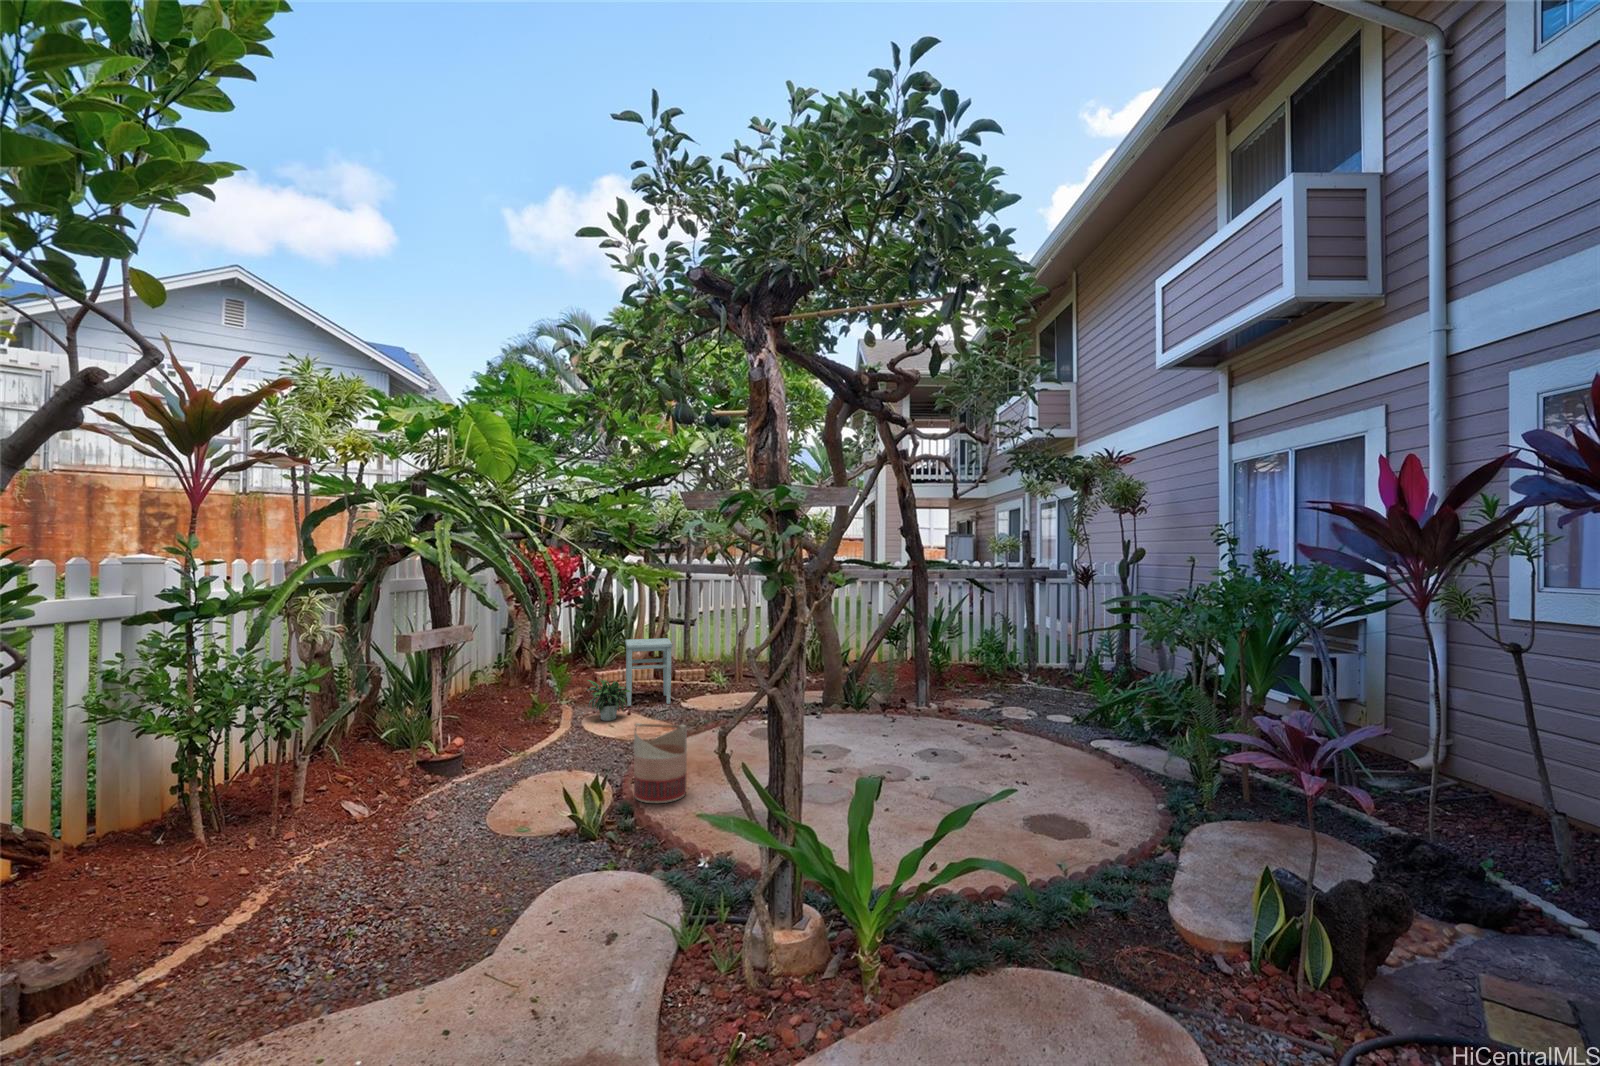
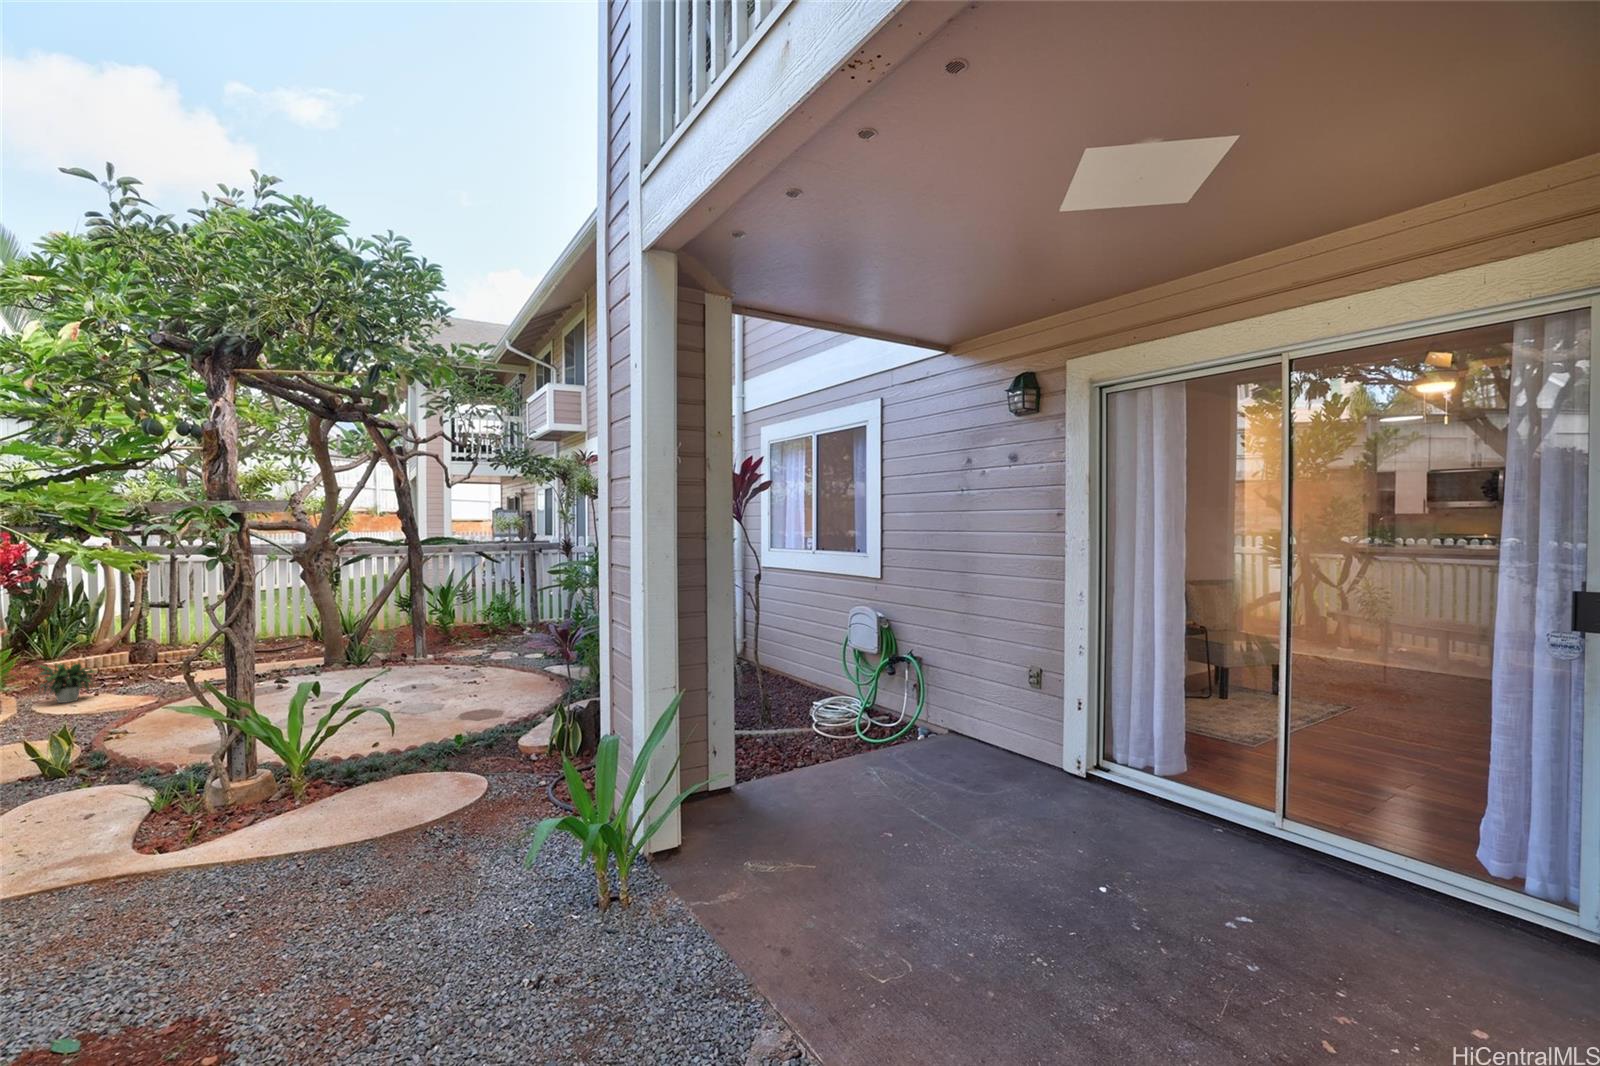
stool: present [625,638,672,706] -> none [88,620,153,689]
basket: present [634,723,687,803] -> none [106,680,168,749]

